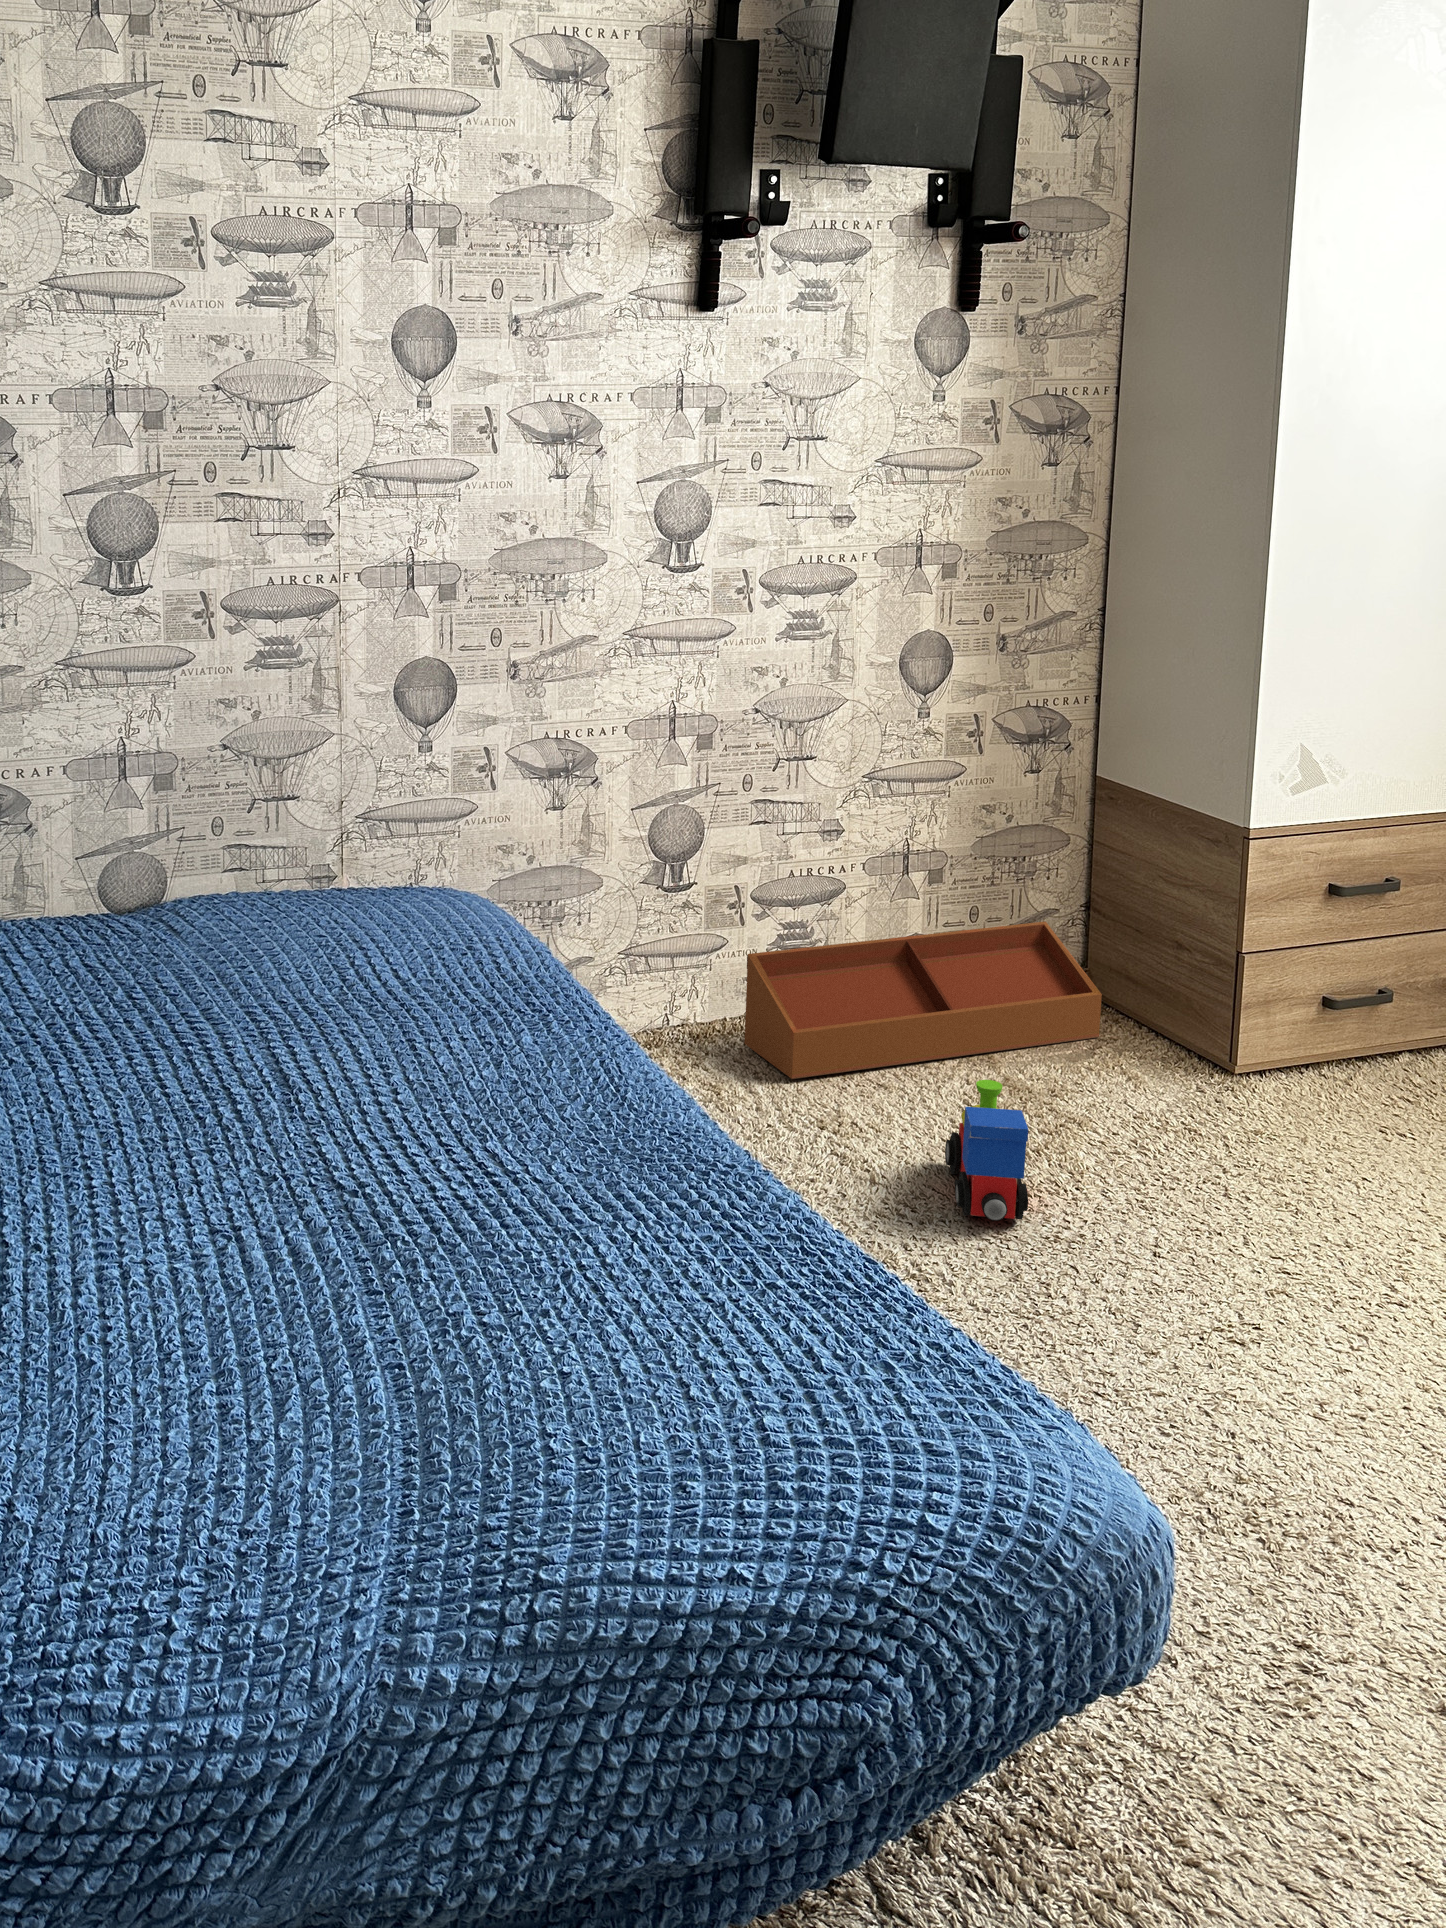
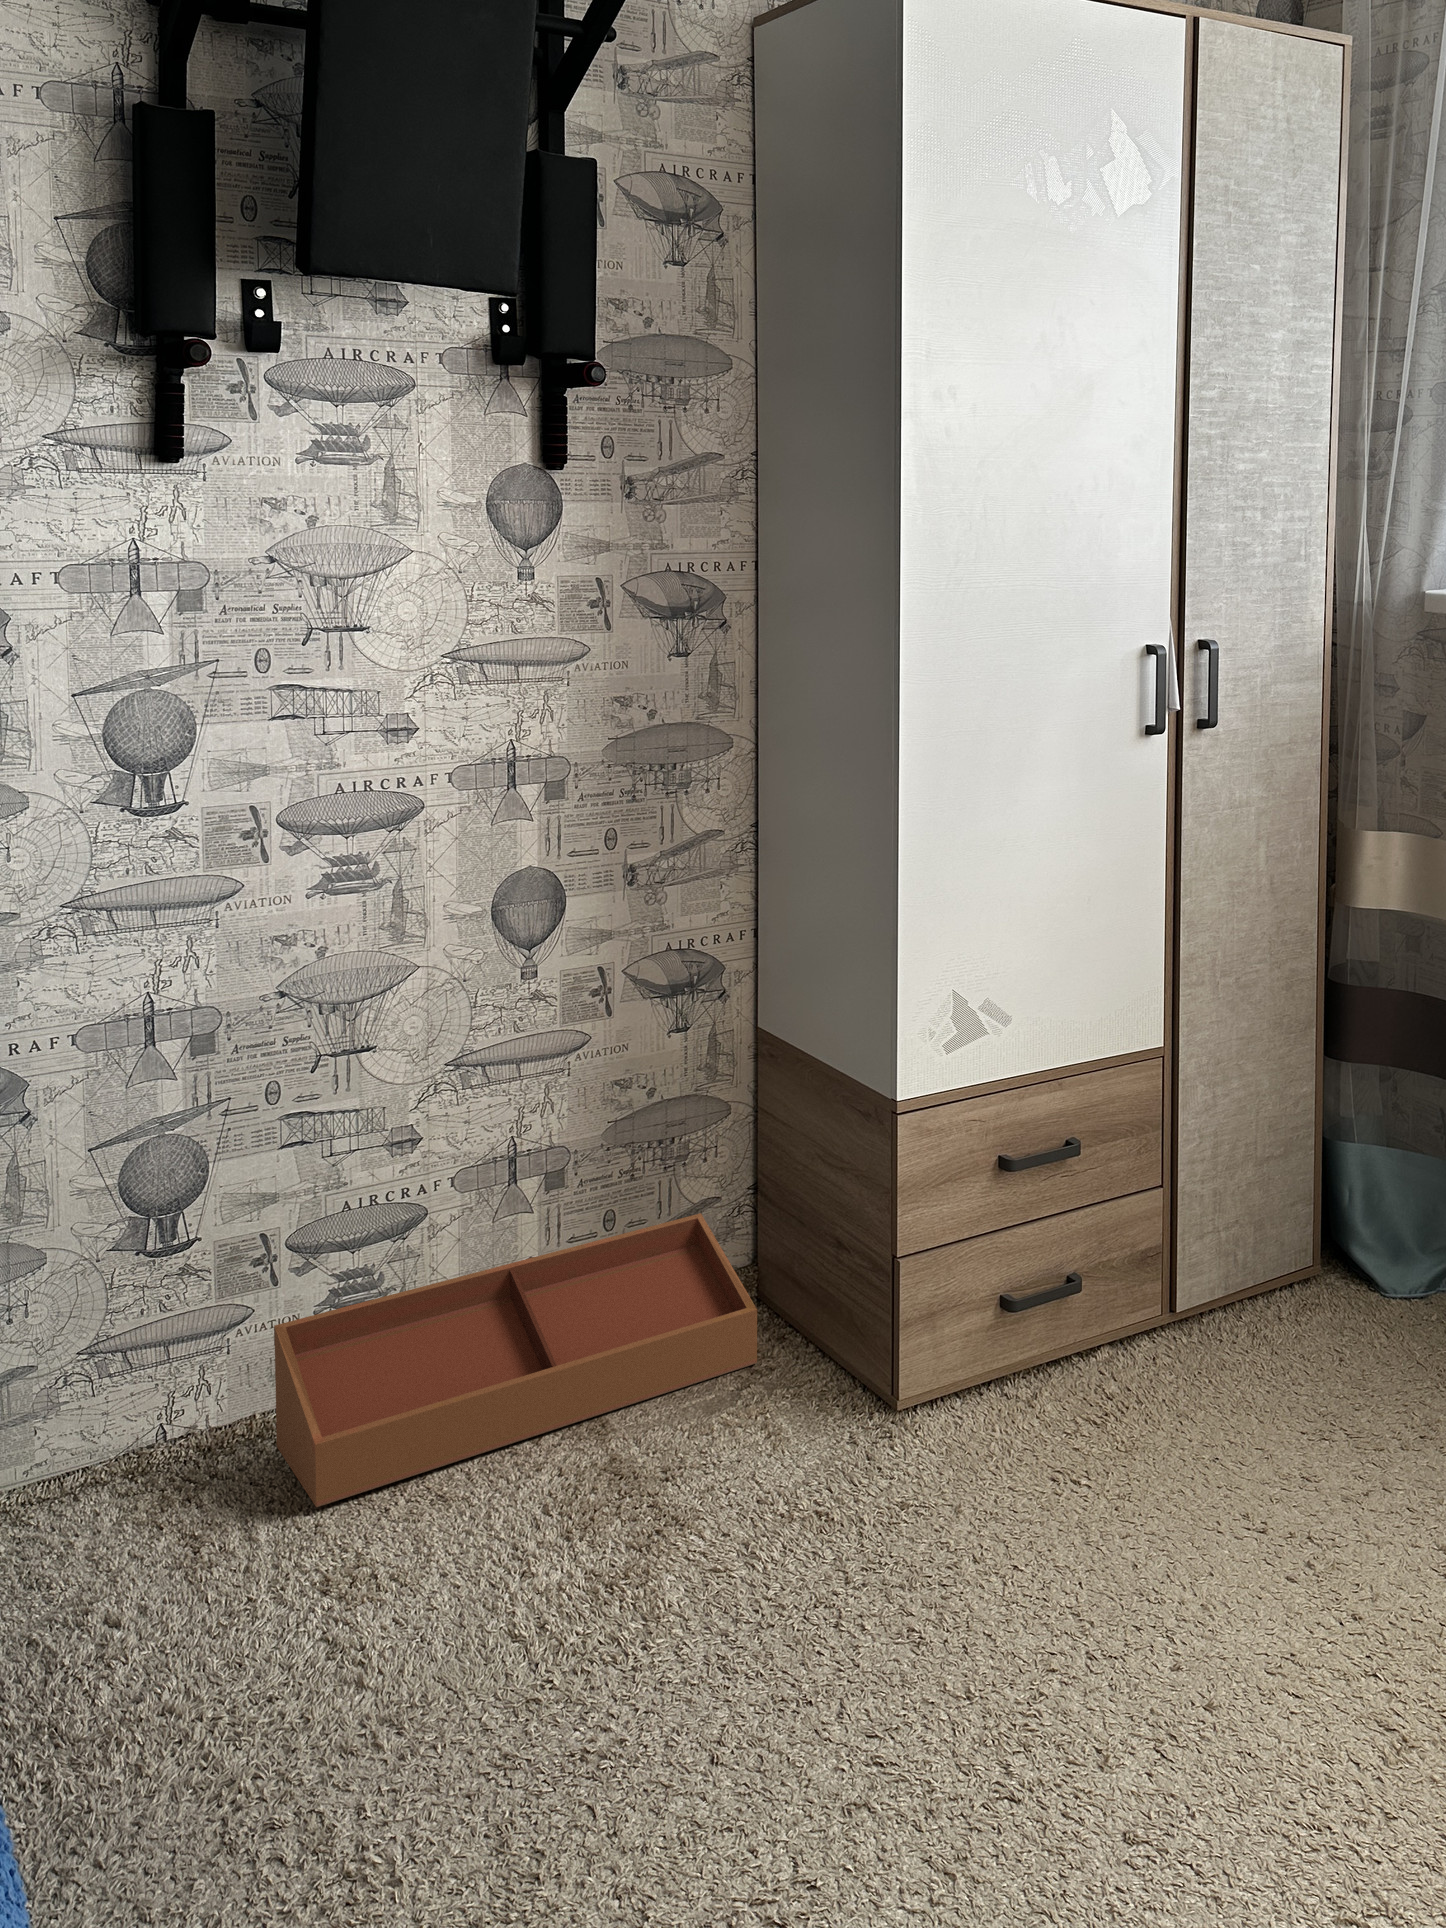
toy train: present [945,1080,1029,1221] -> none [459,1529,568,1759]

